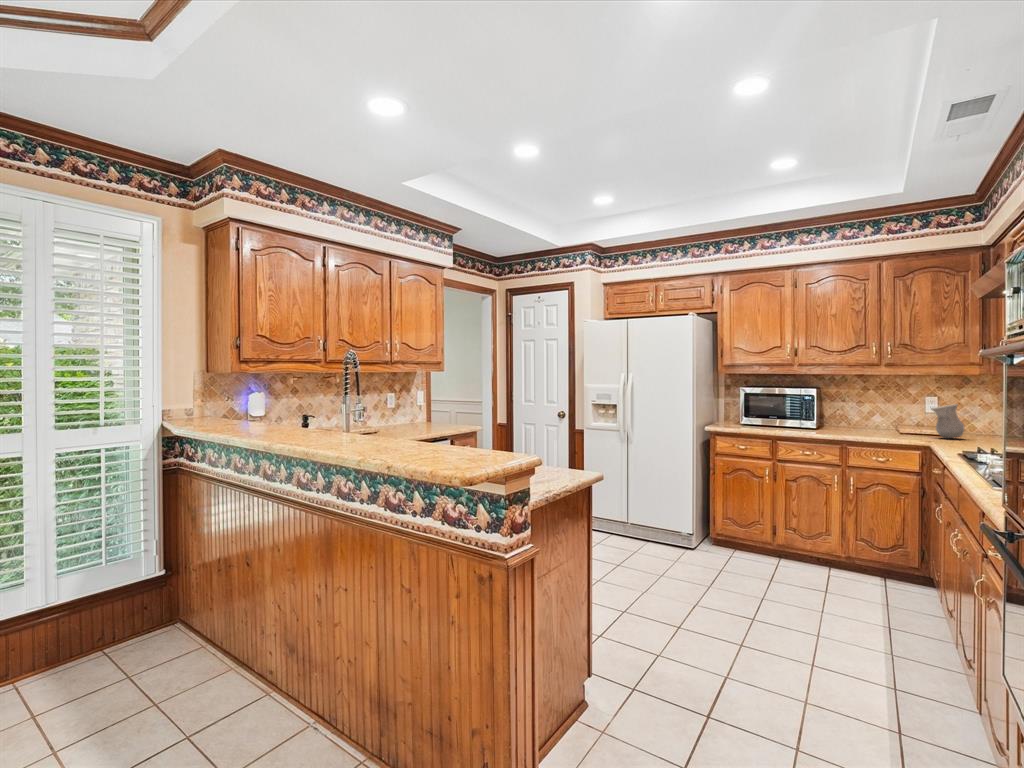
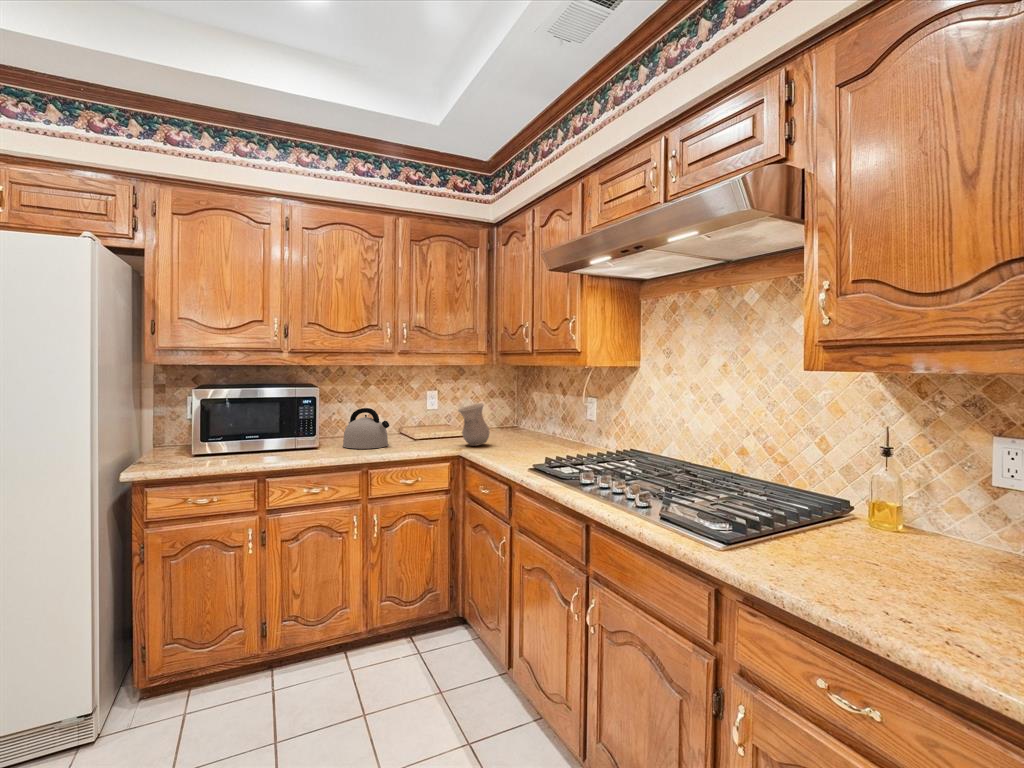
kettle: none [835,405,872,433] -> present [343,408,389,449]

